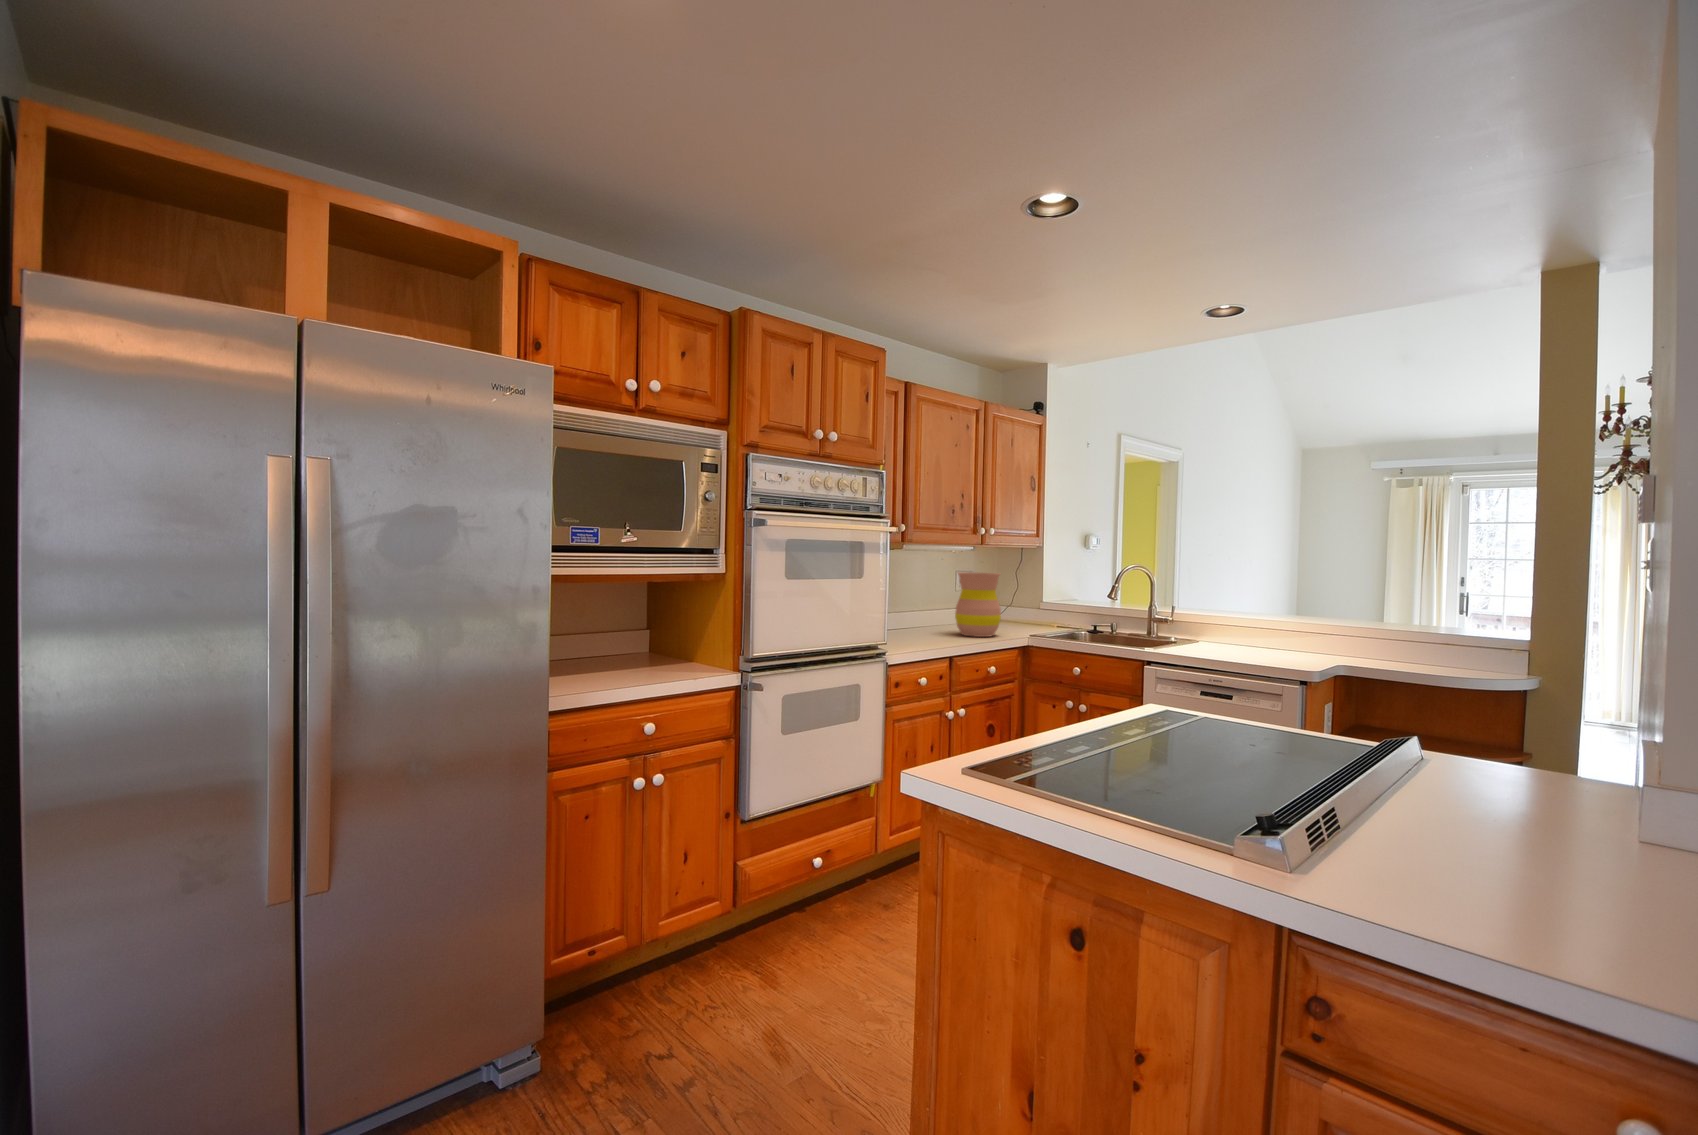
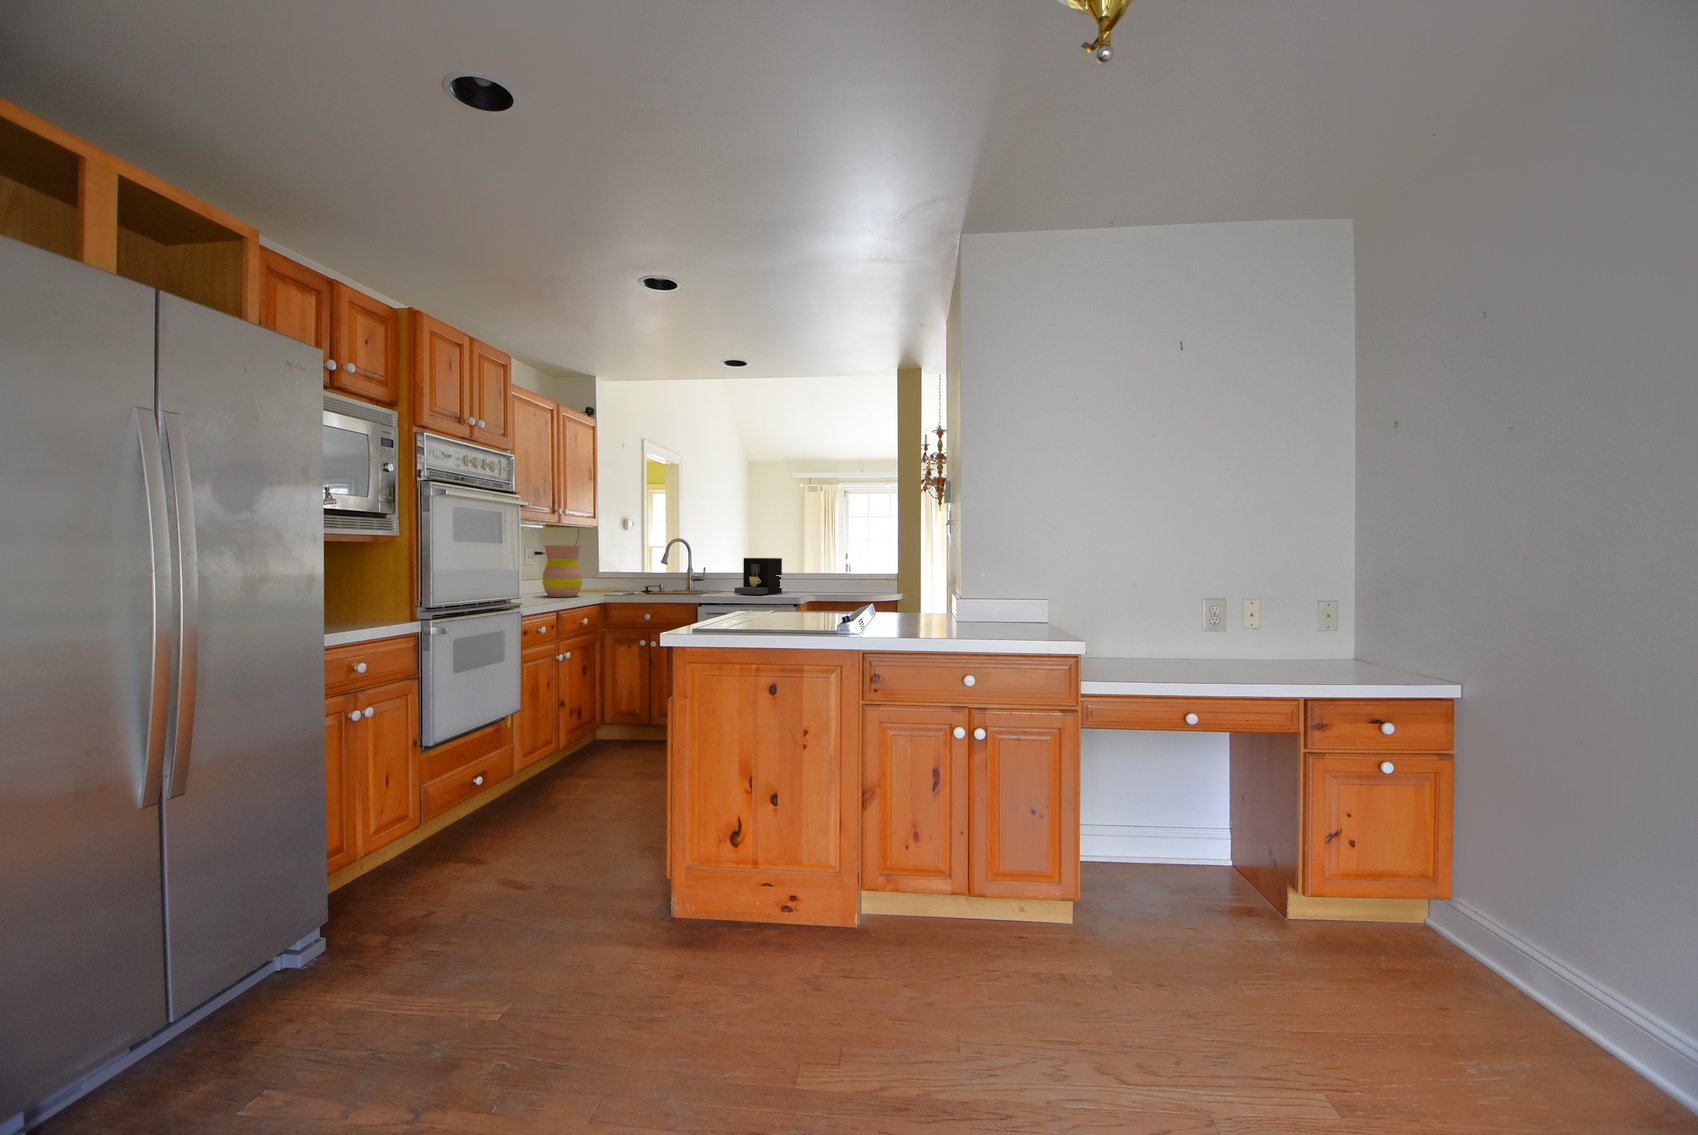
coffee maker: none [1213,594,1304,654] -> present [734,558,782,594]

